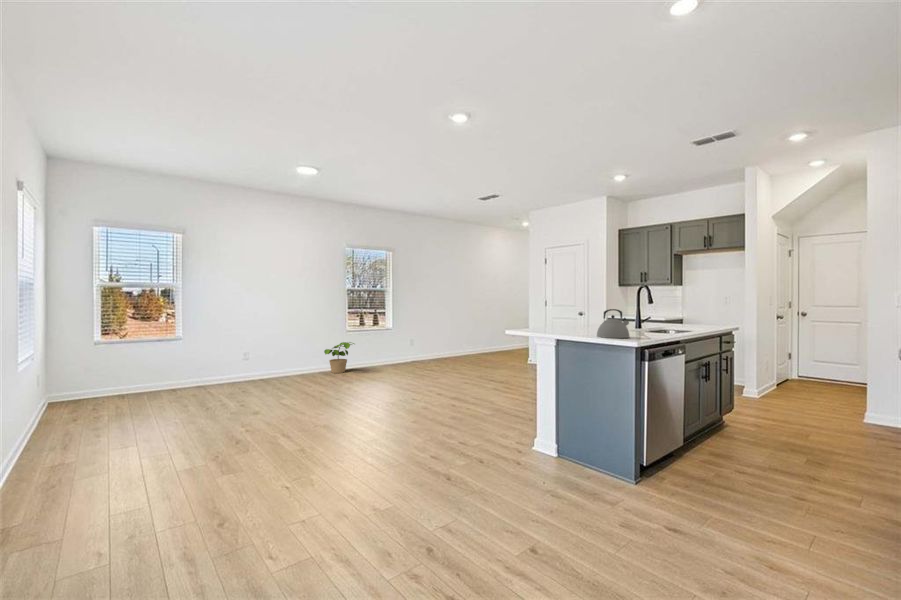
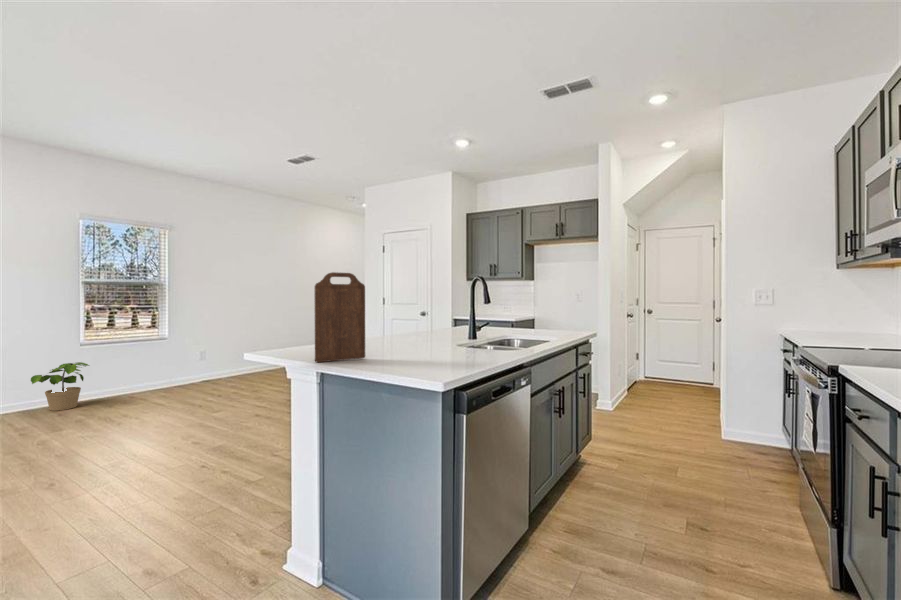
cutting board: none [559,285,584,333] -> present [315,272,365,362]
kettle: present [597,309,630,338] -> none [375,317,434,374]

